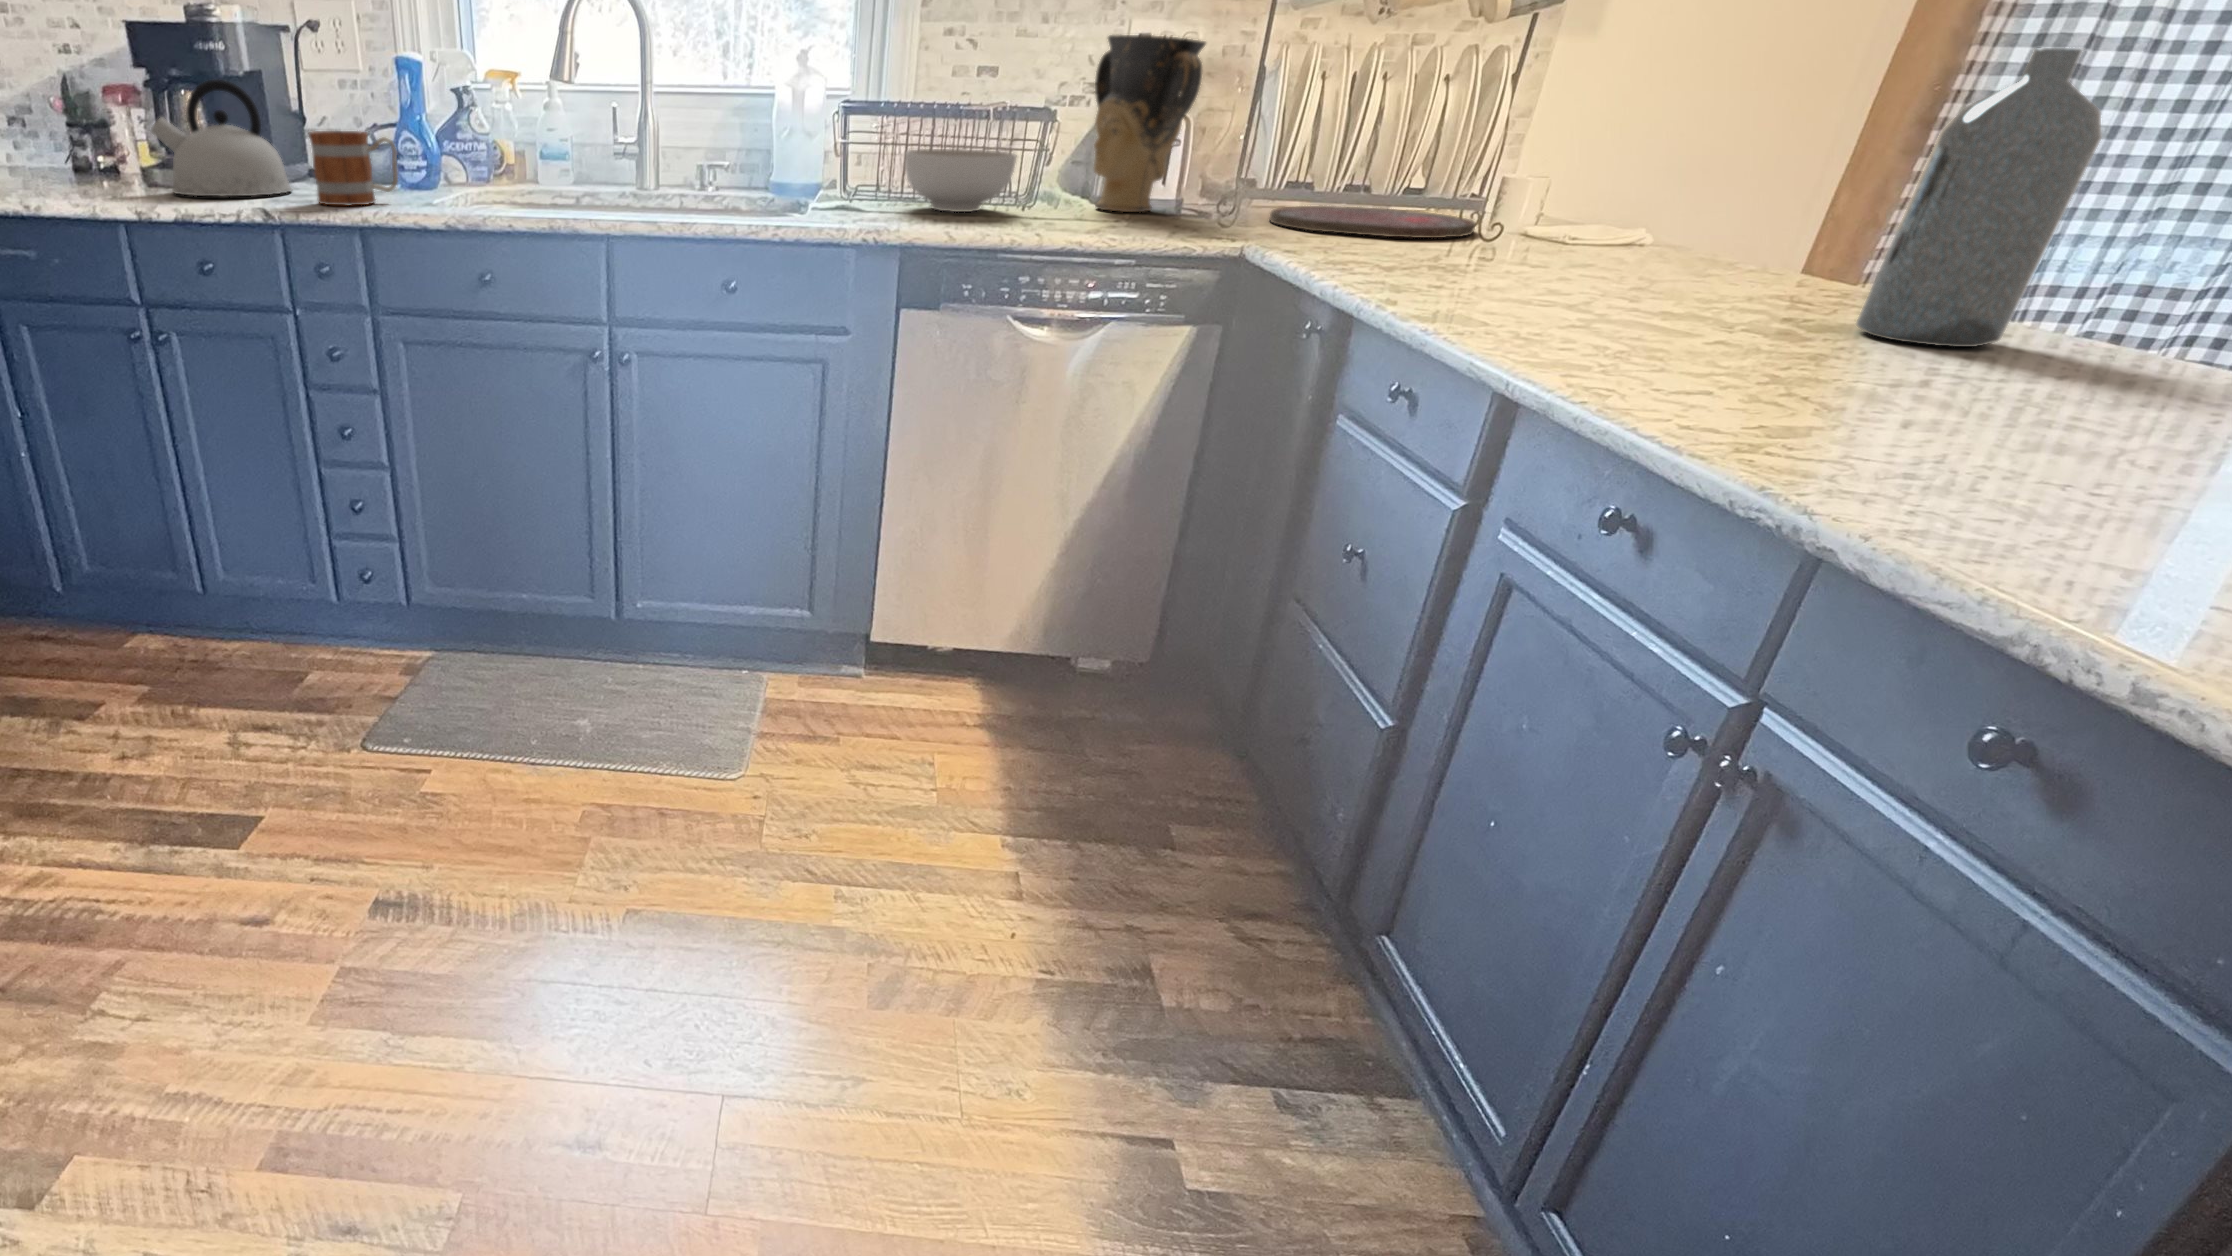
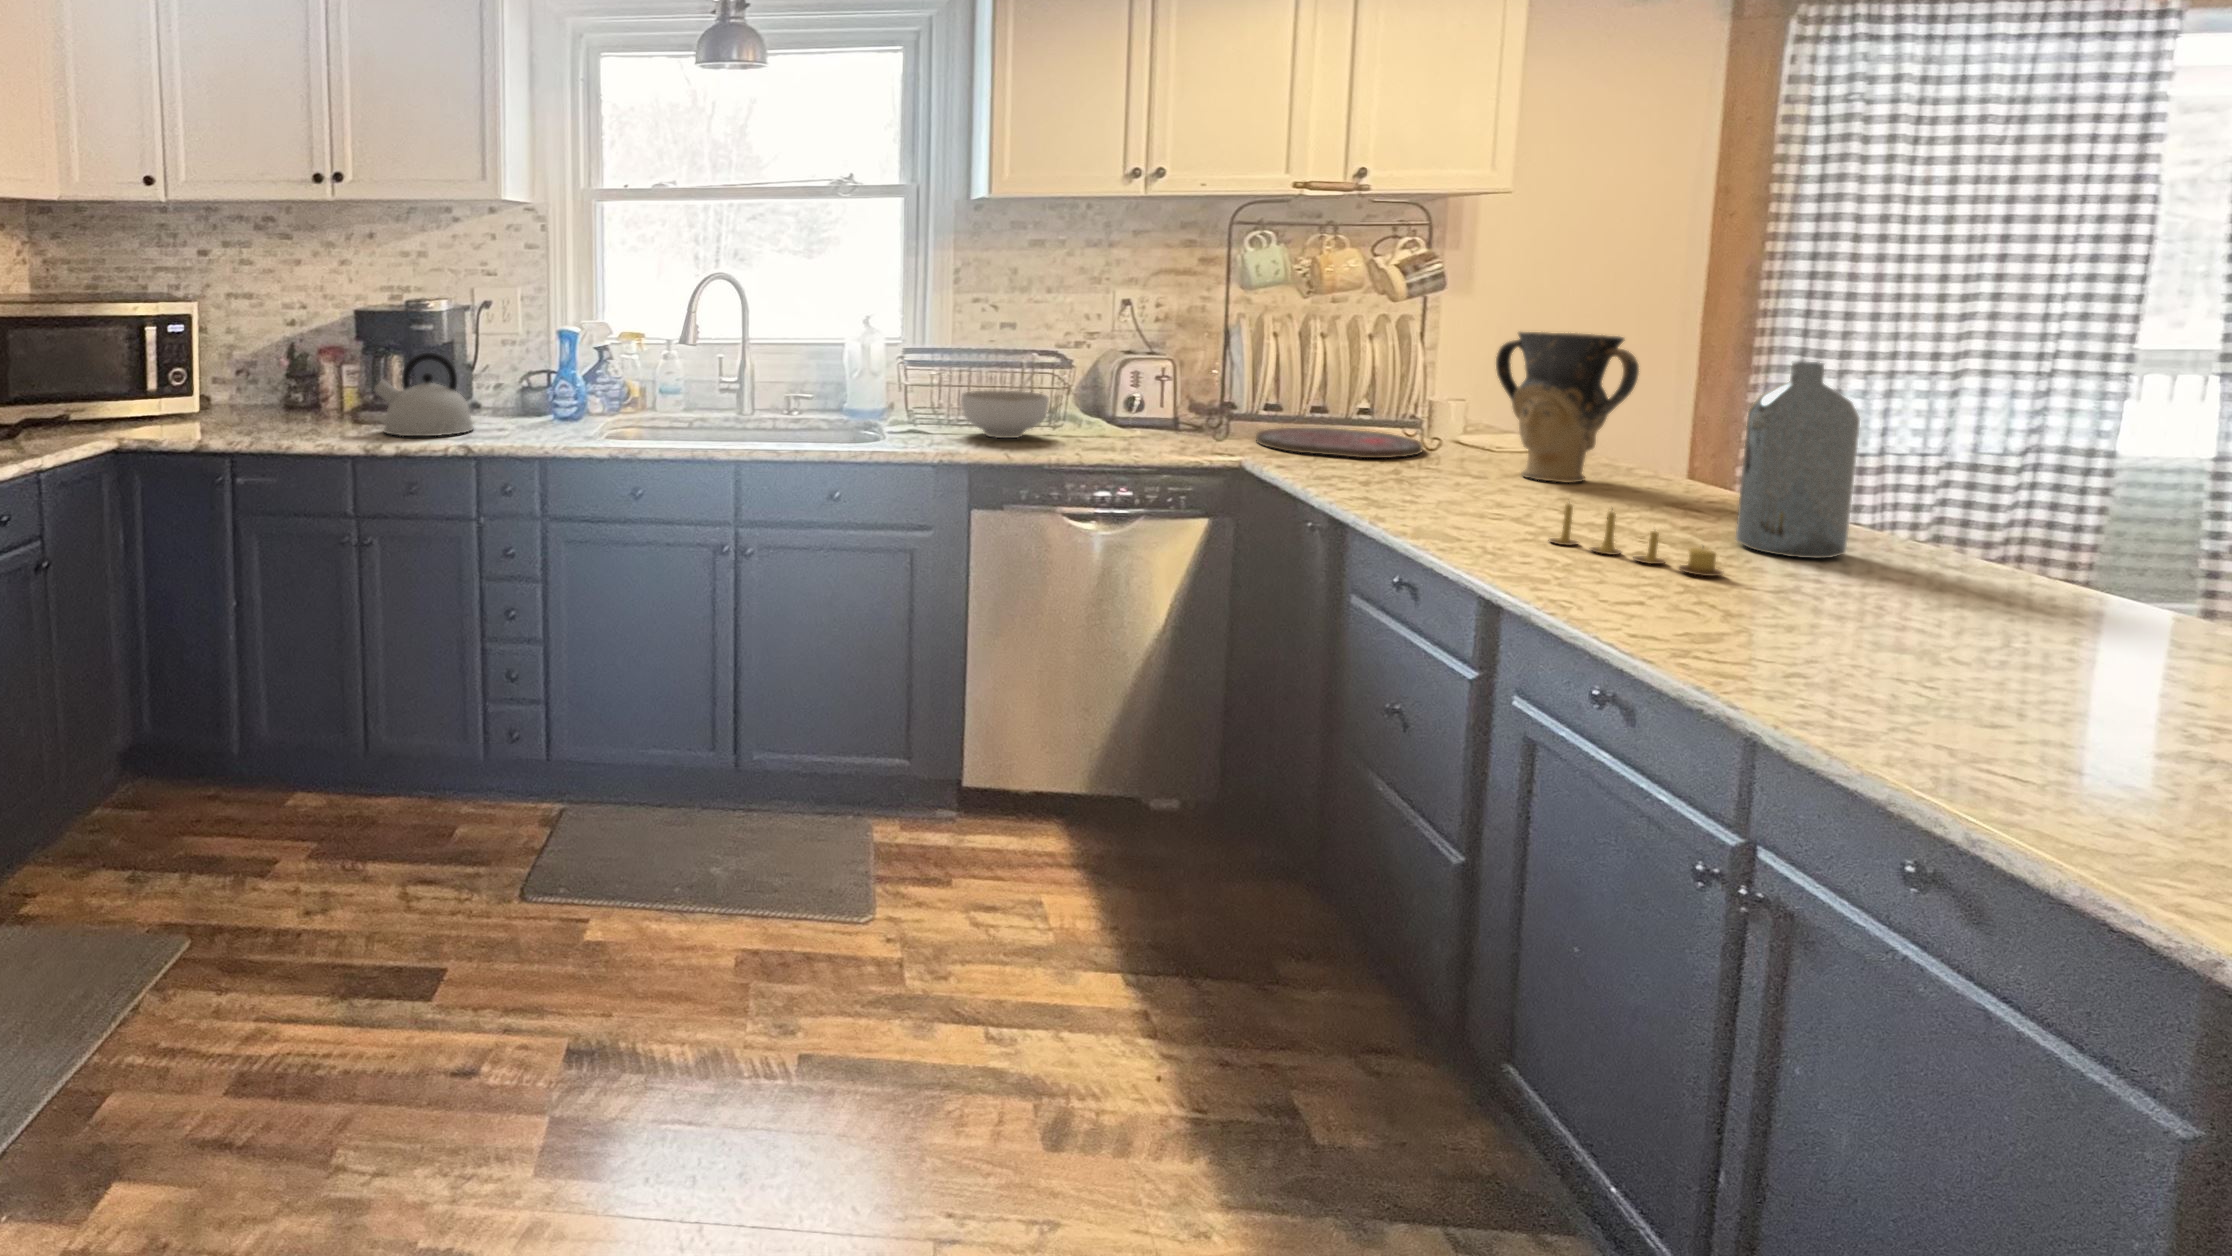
vase: present [1094,35,1206,212] -> present [1496,332,1639,483]
mug: present [309,131,398,205] -> none [503,388,567,443]
candle: none [1608,262,1836,363] -> present [1548,503,1723,576]

